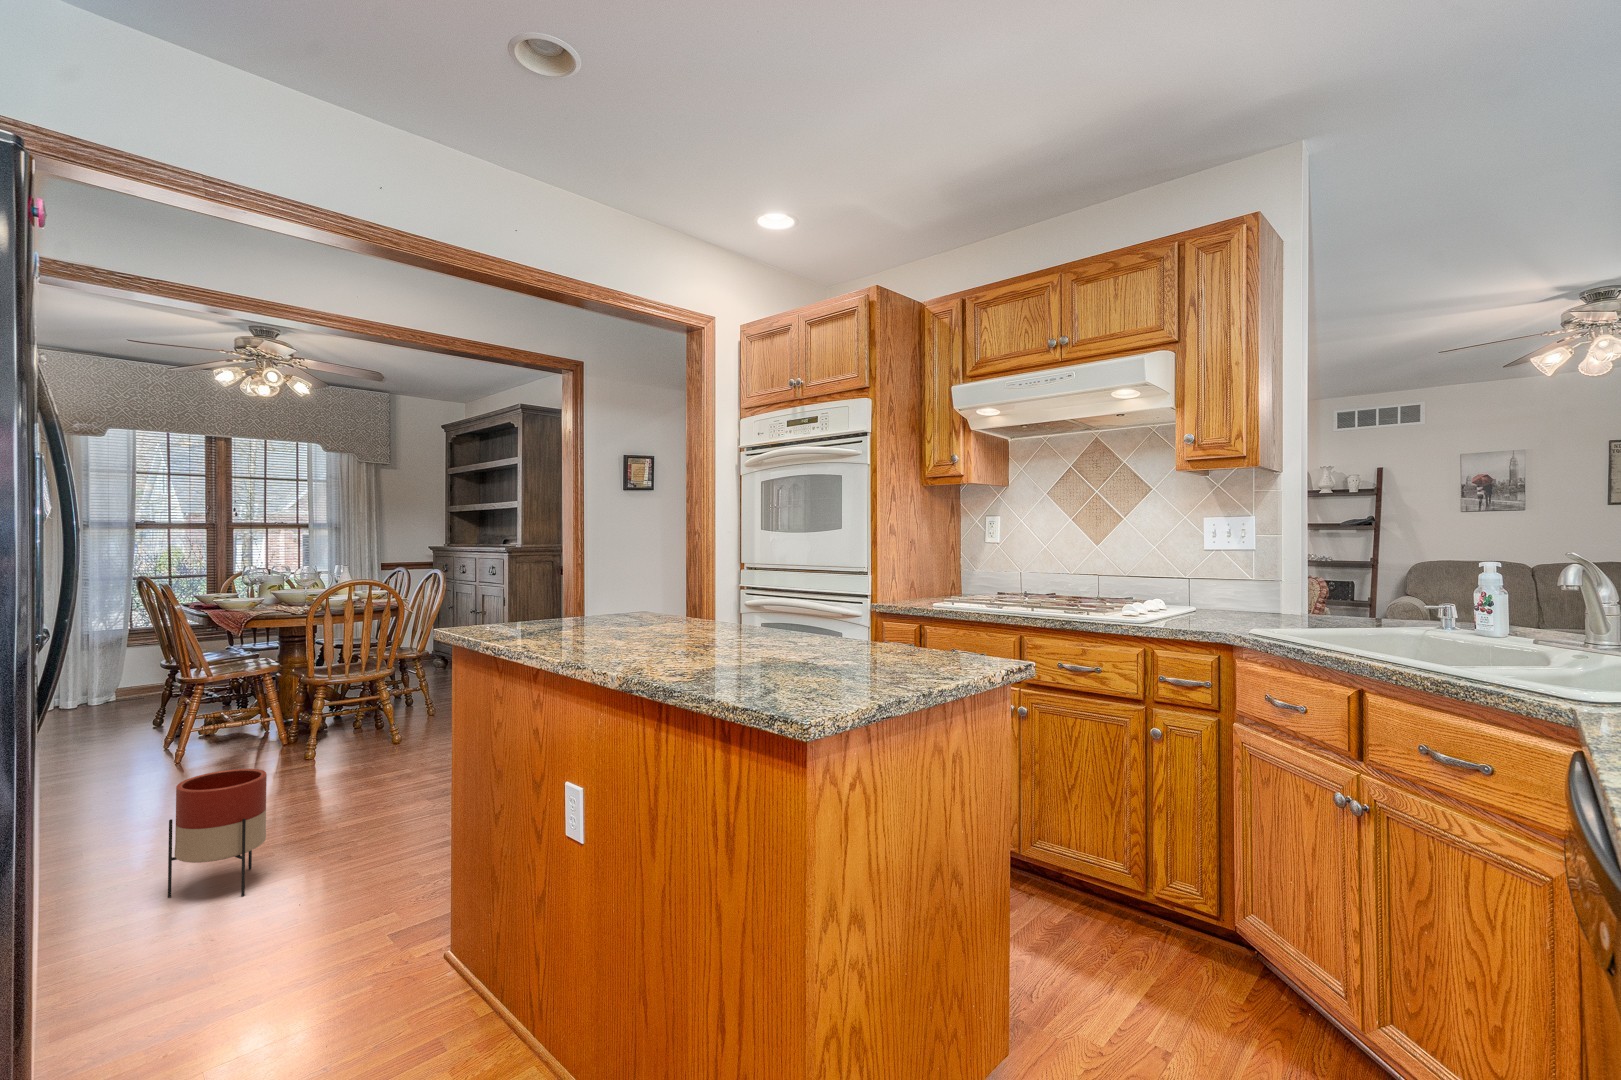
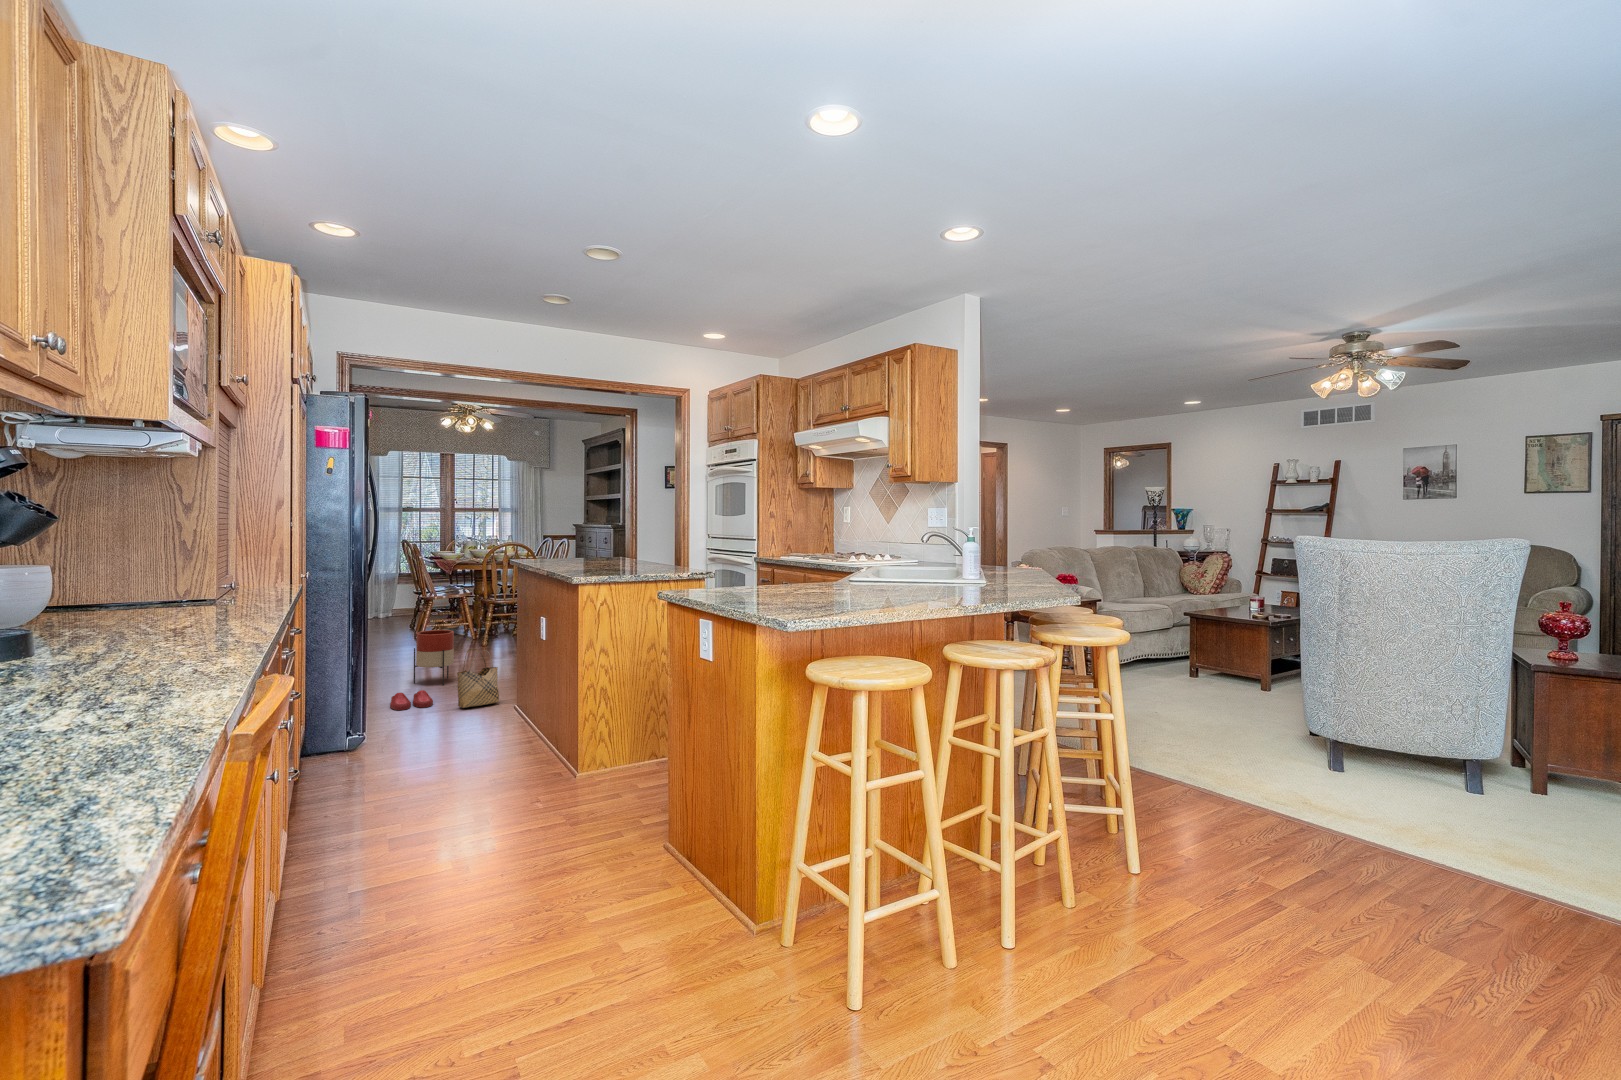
woven basket: none [296,835,399,992] -> present [457,649,499,708]
slippers: none [104,944,227,1028] -> present [390,690,433,710]

